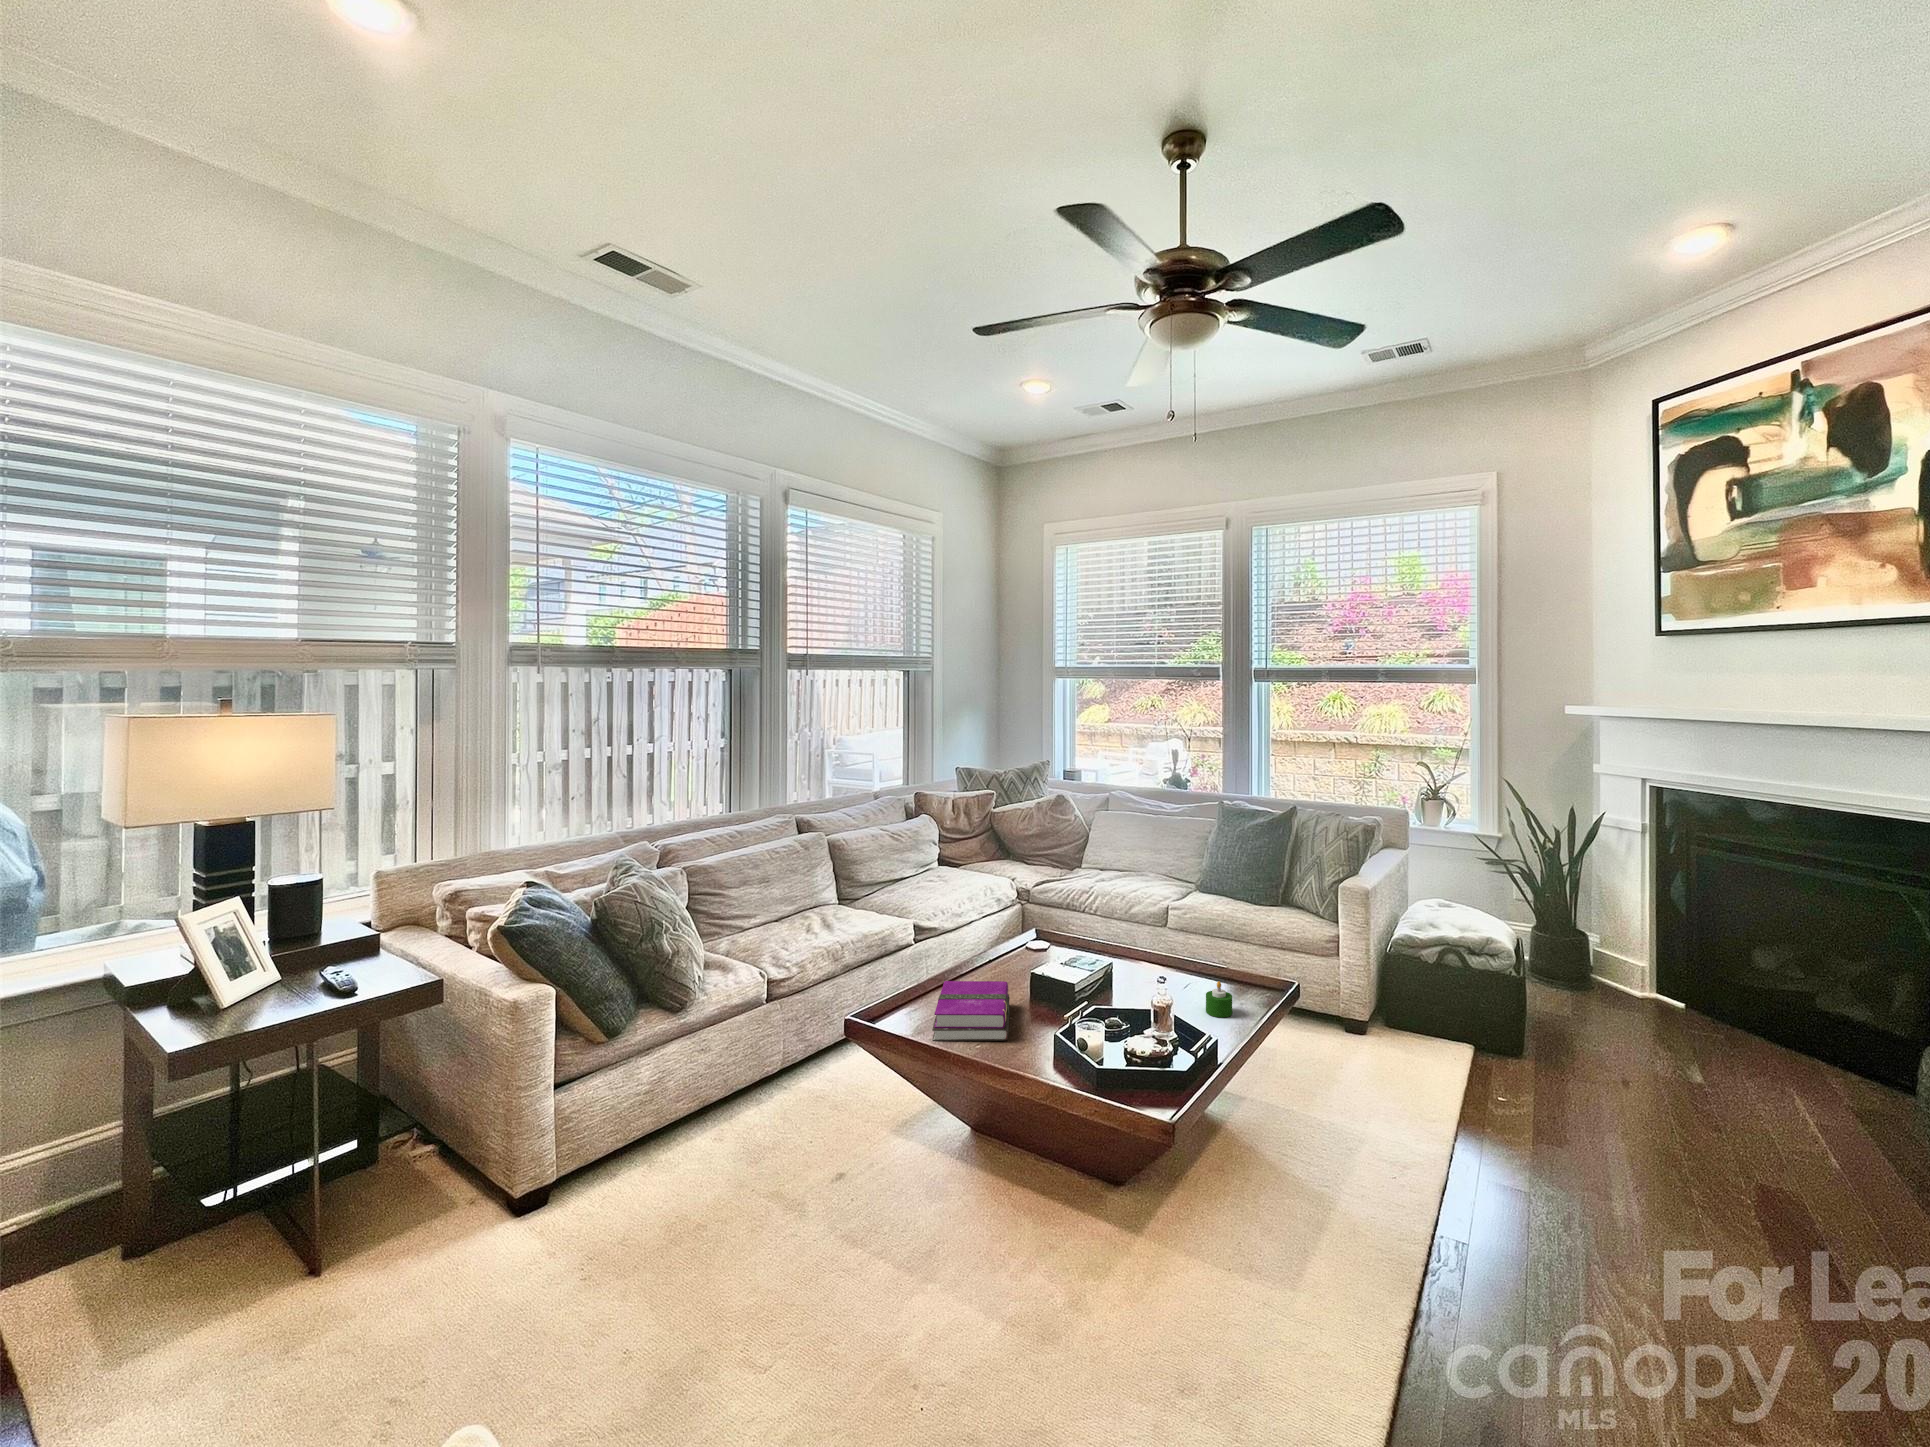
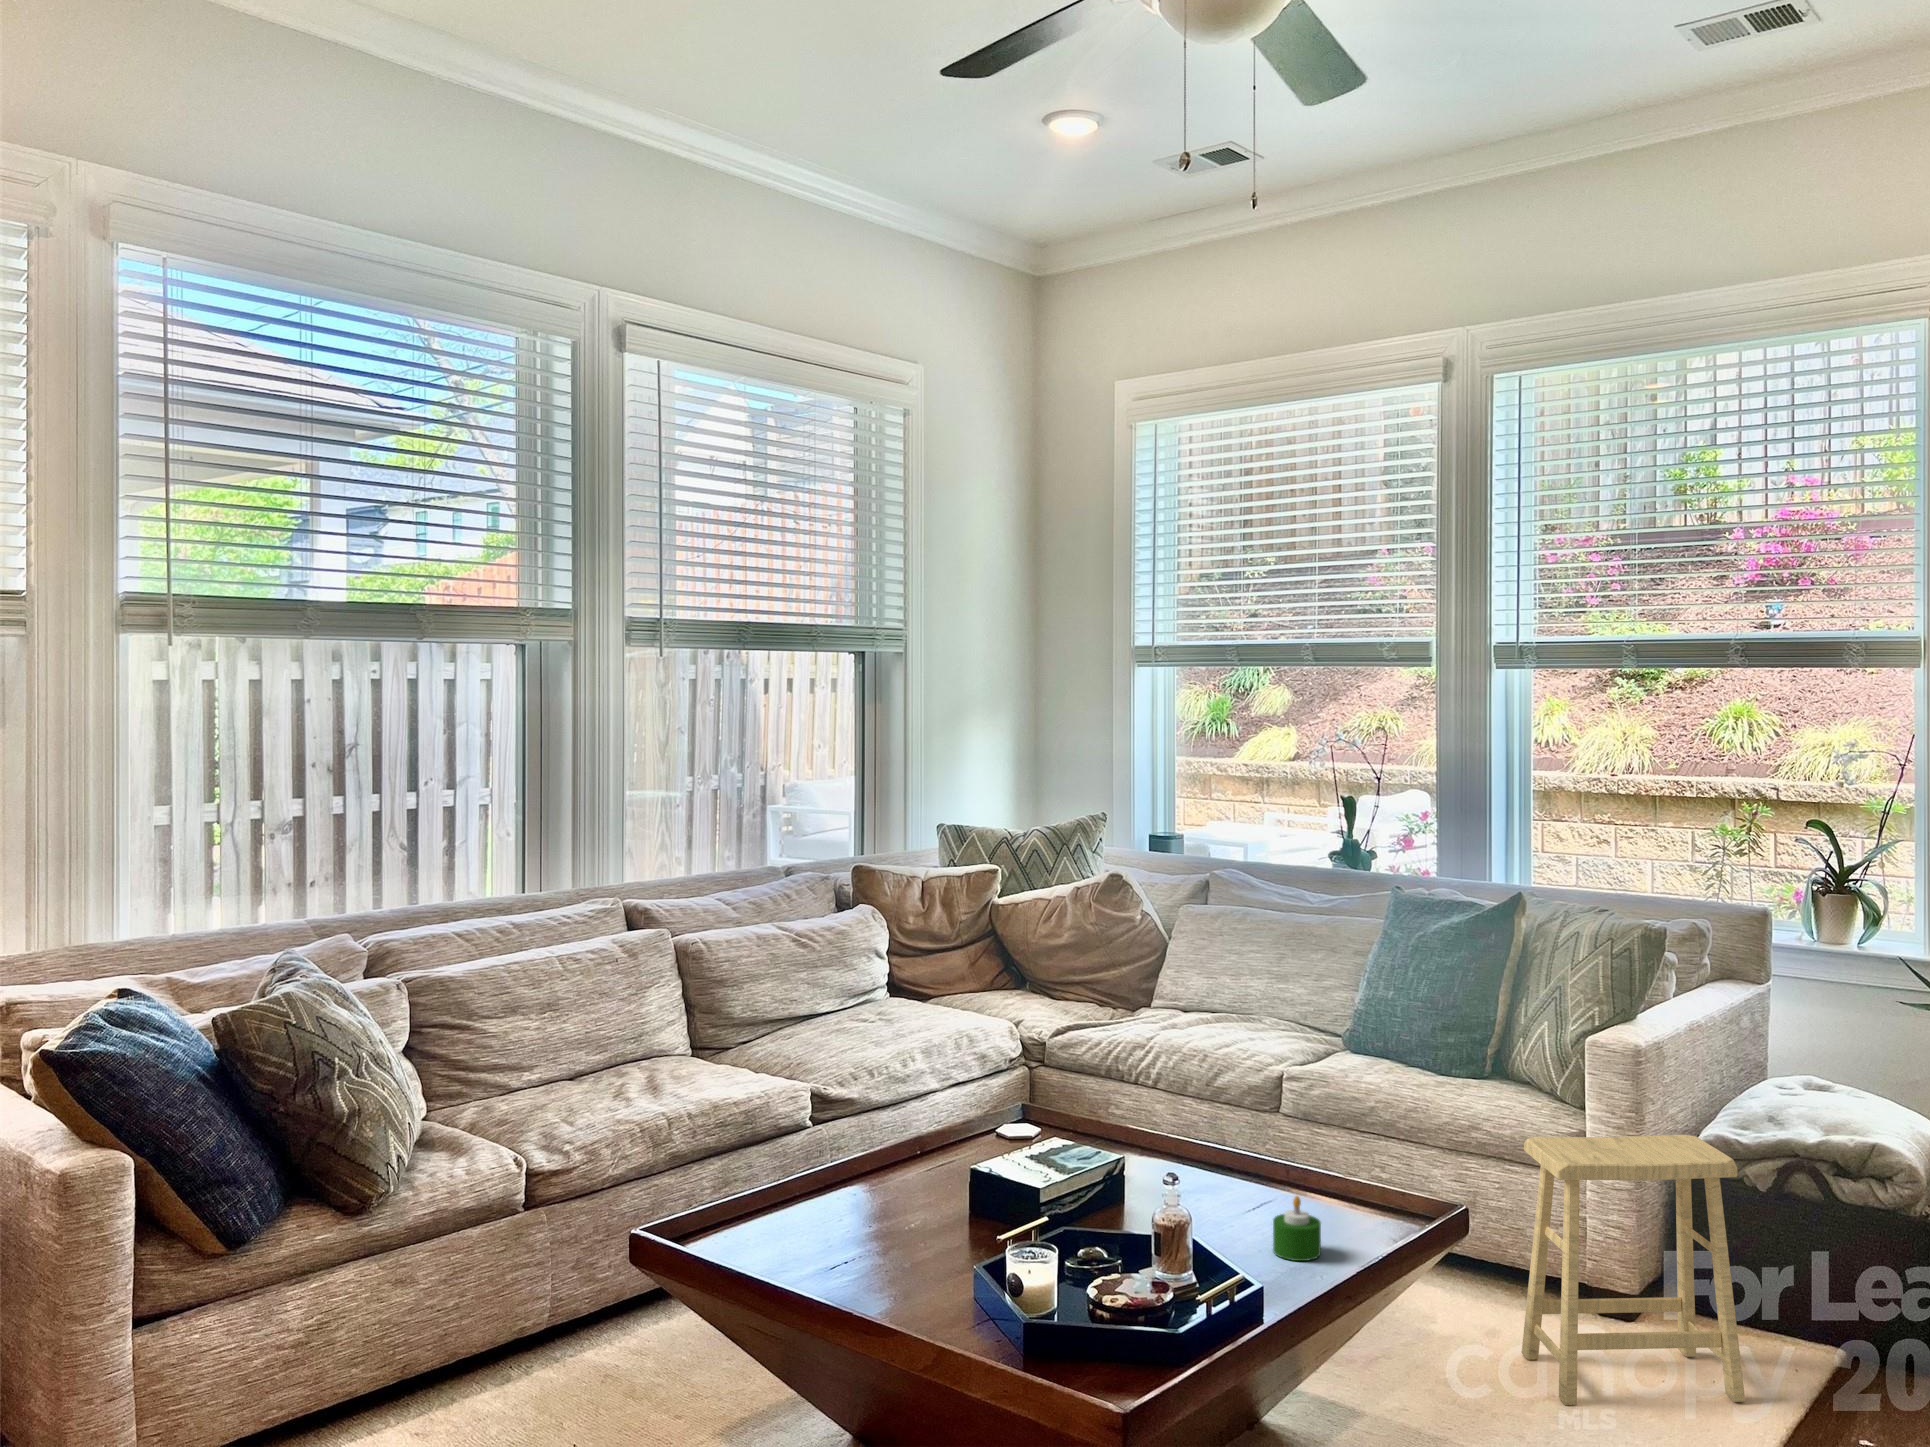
footstool: none [1314,936,1436,1085] -> present [1522,1134,1745,1406]
hardback book: present [932,981,1010,1041] -> none [762,1179,922,1280]

